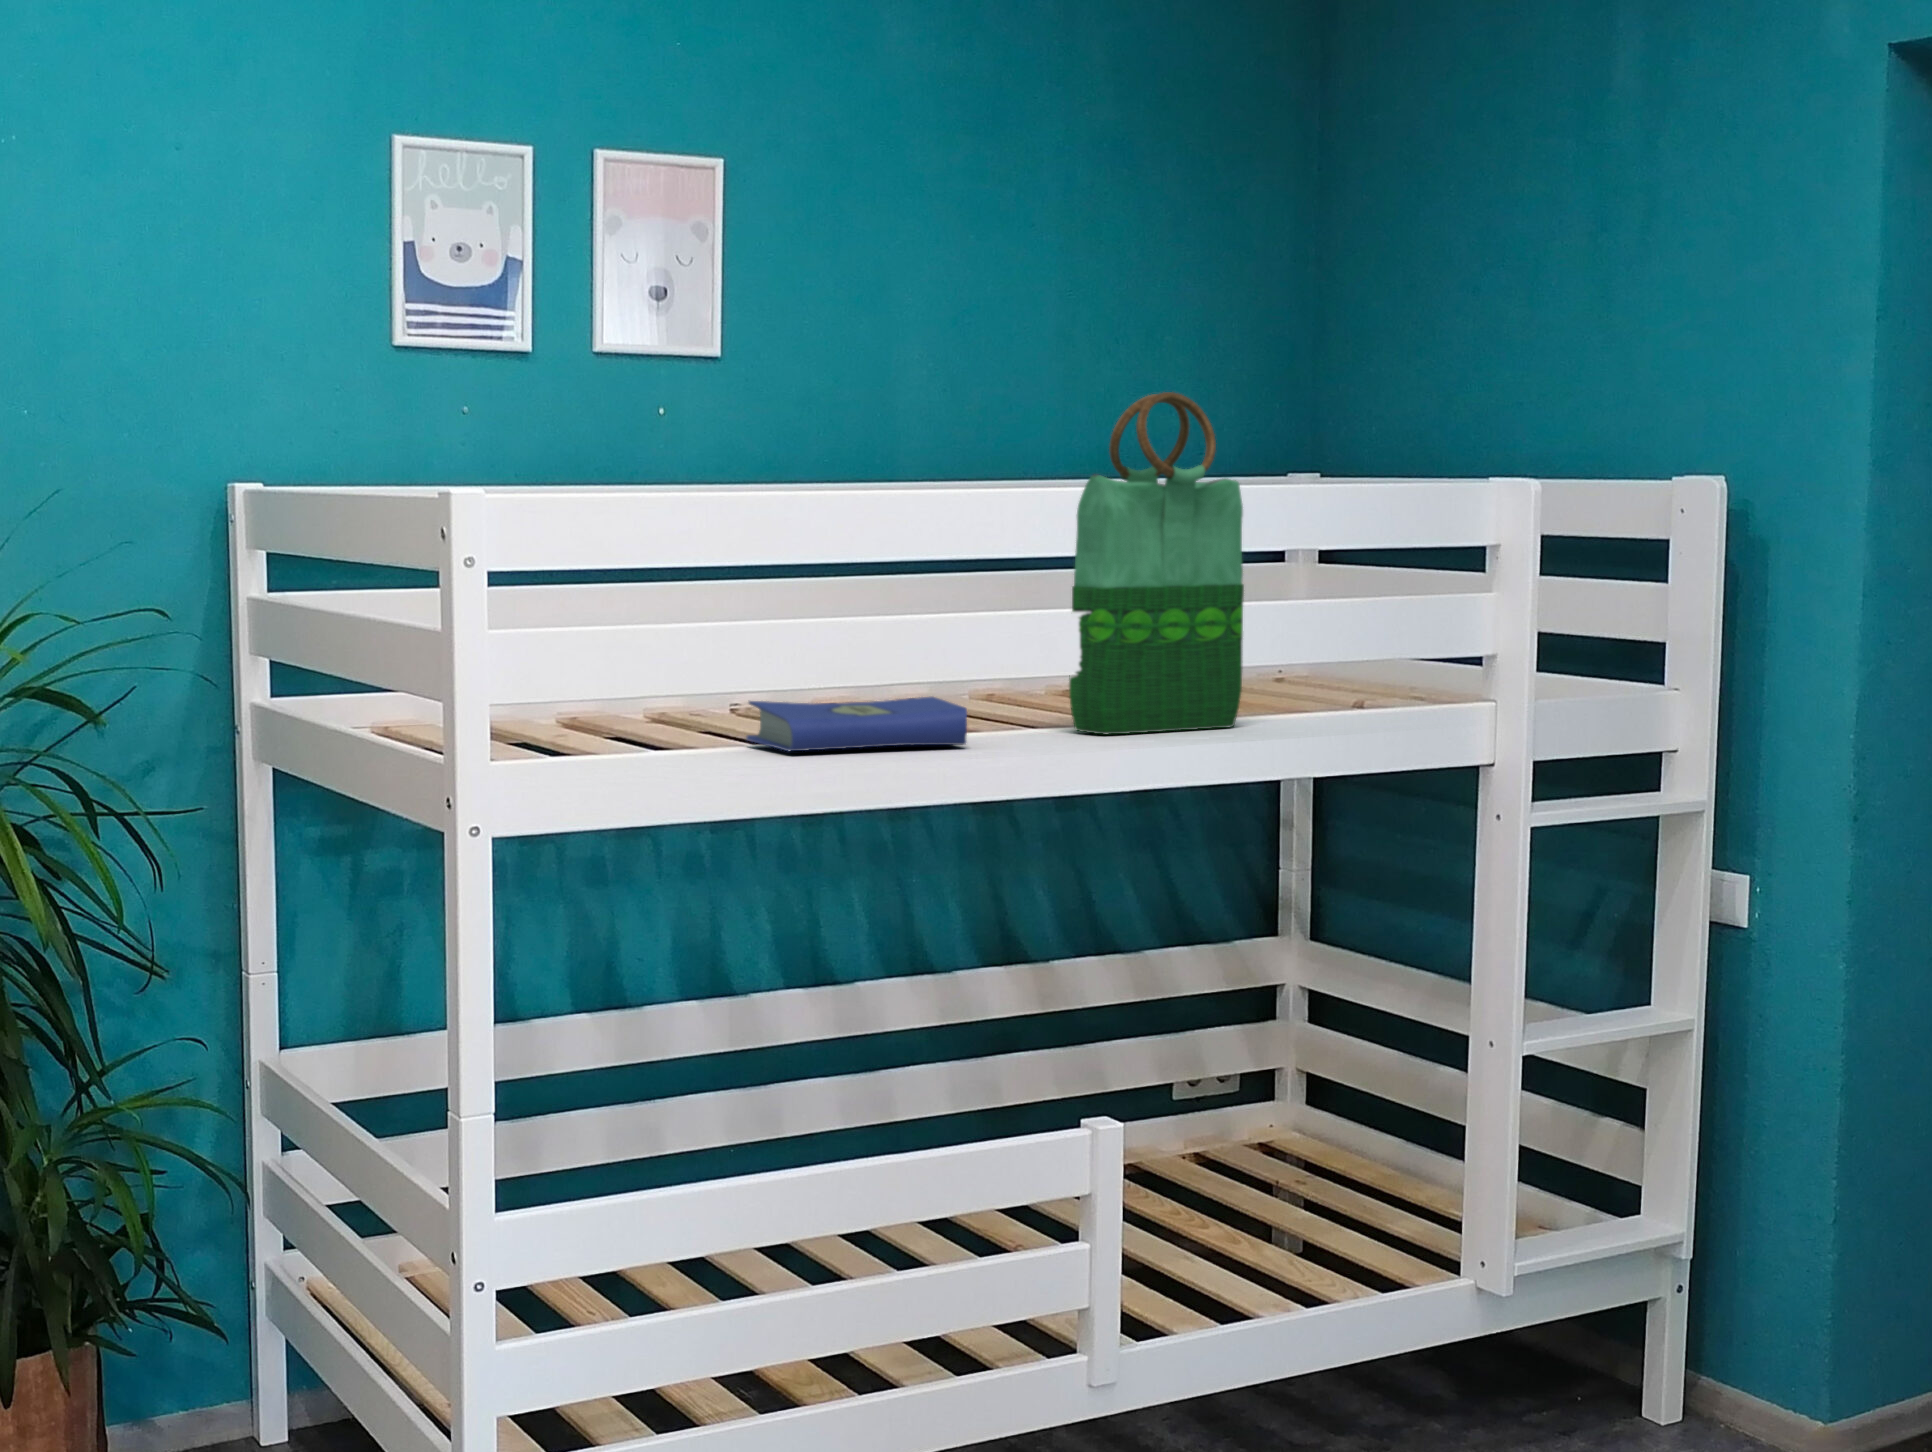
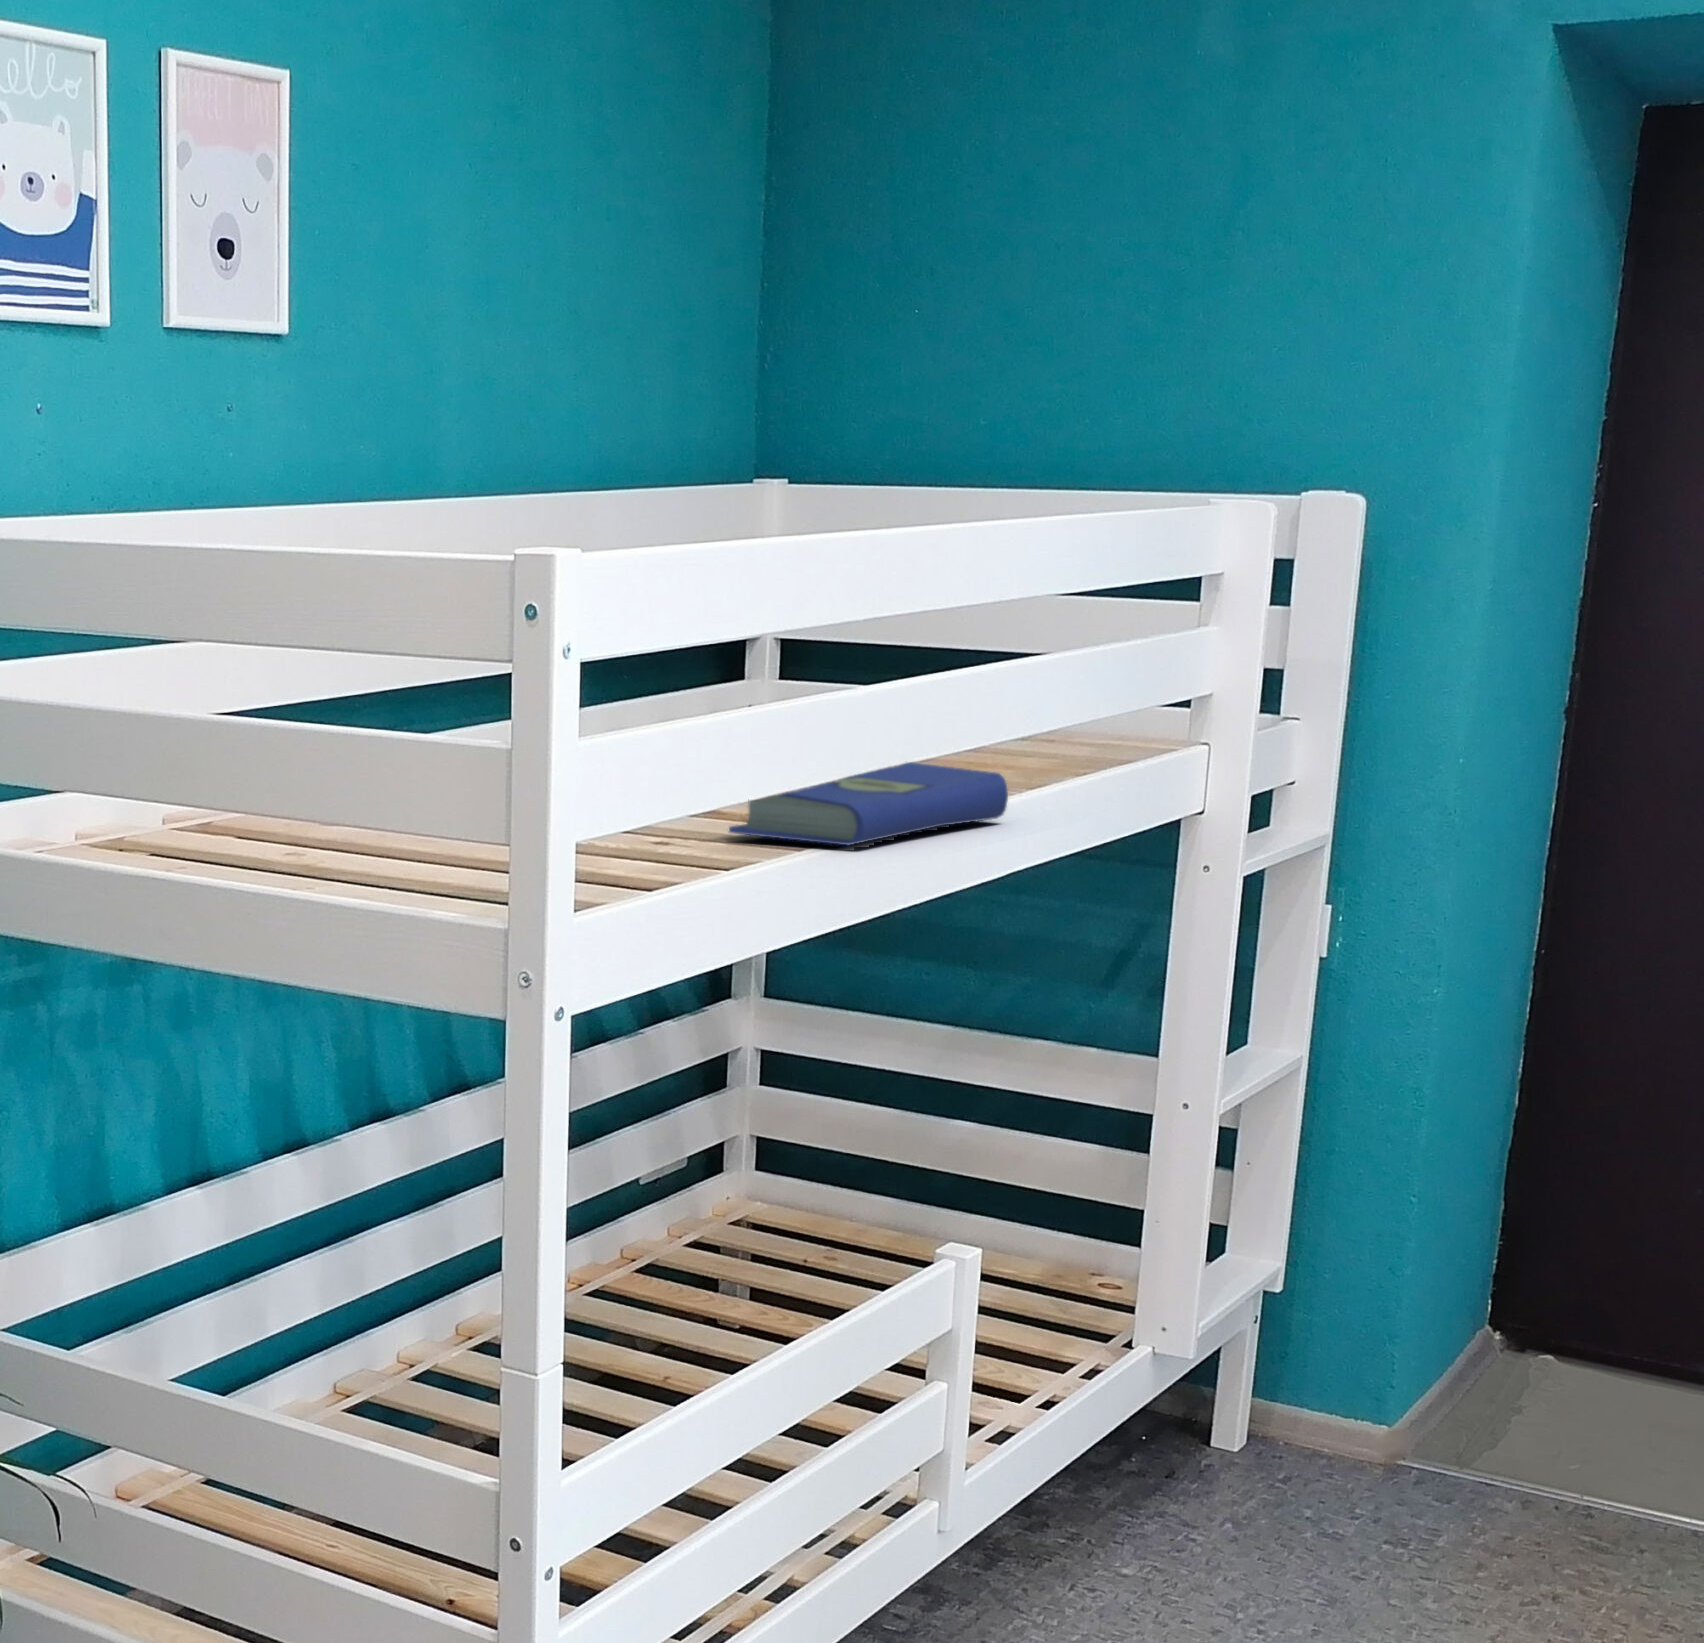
tote bag: present [1069,392,1244,734] -> none [1000,375,1147,791]

